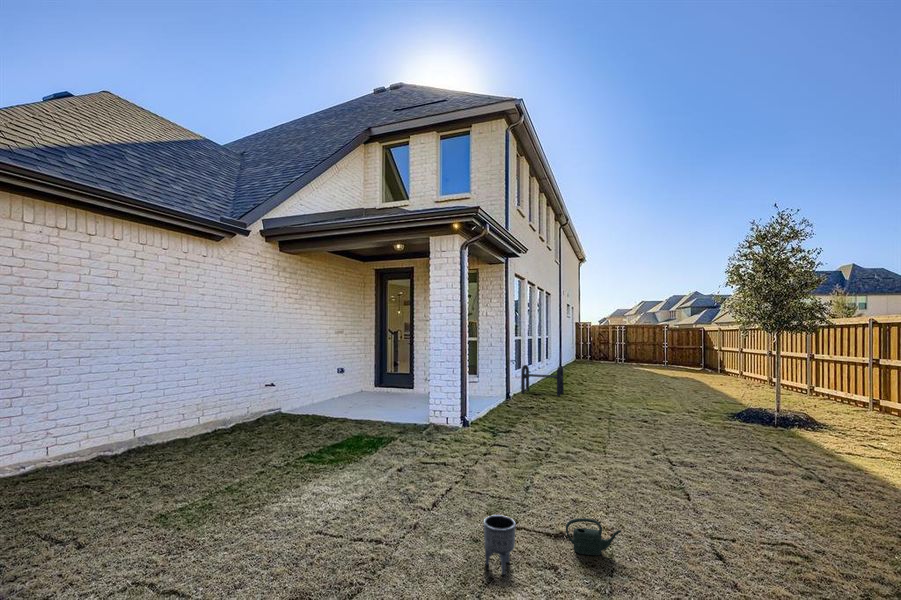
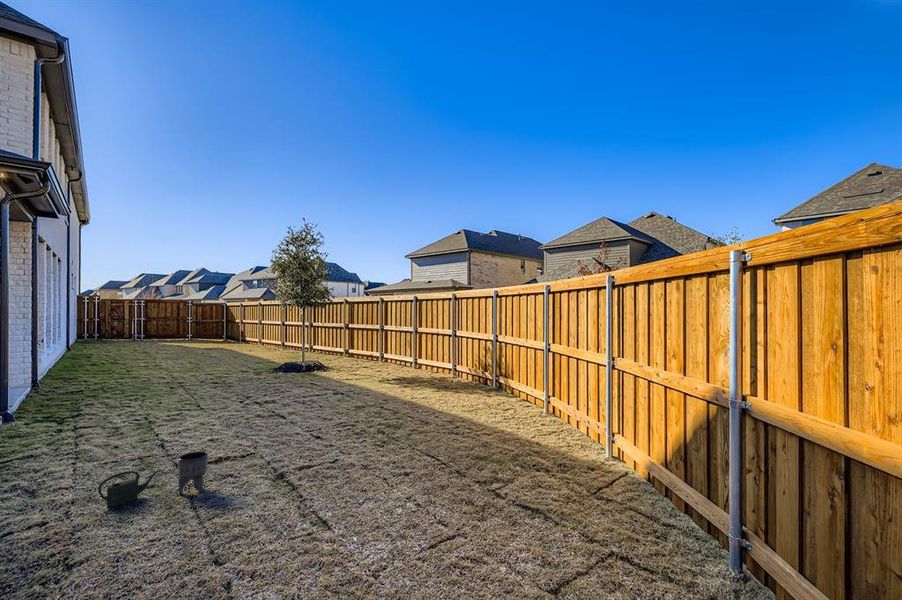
bench: present [521,365,564,396] -> none [33,345,100,383]
watering can: present [566,518,621,555] -> present [98,471,158,506]

